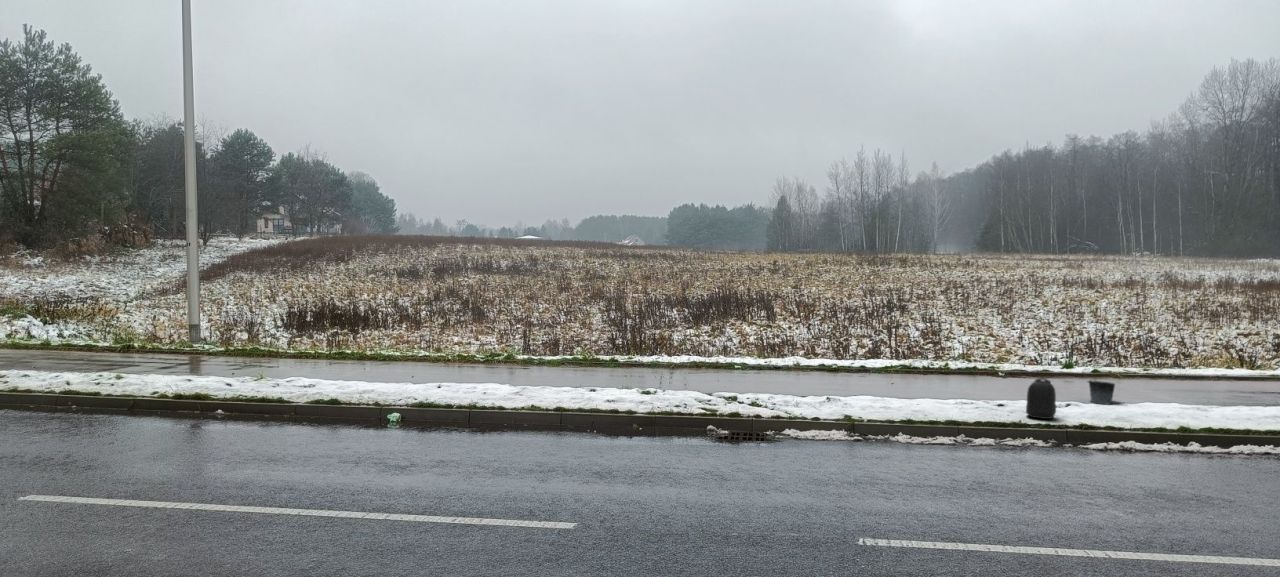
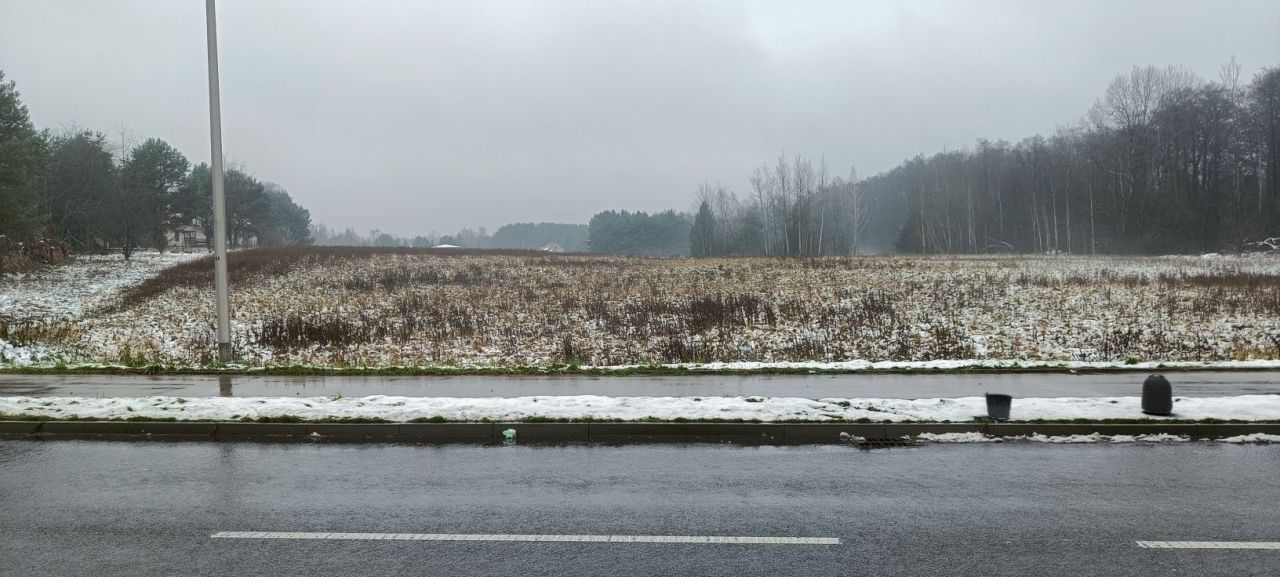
bucket: present [1088,380,1115,404] -> present [984,393,1012,419]

